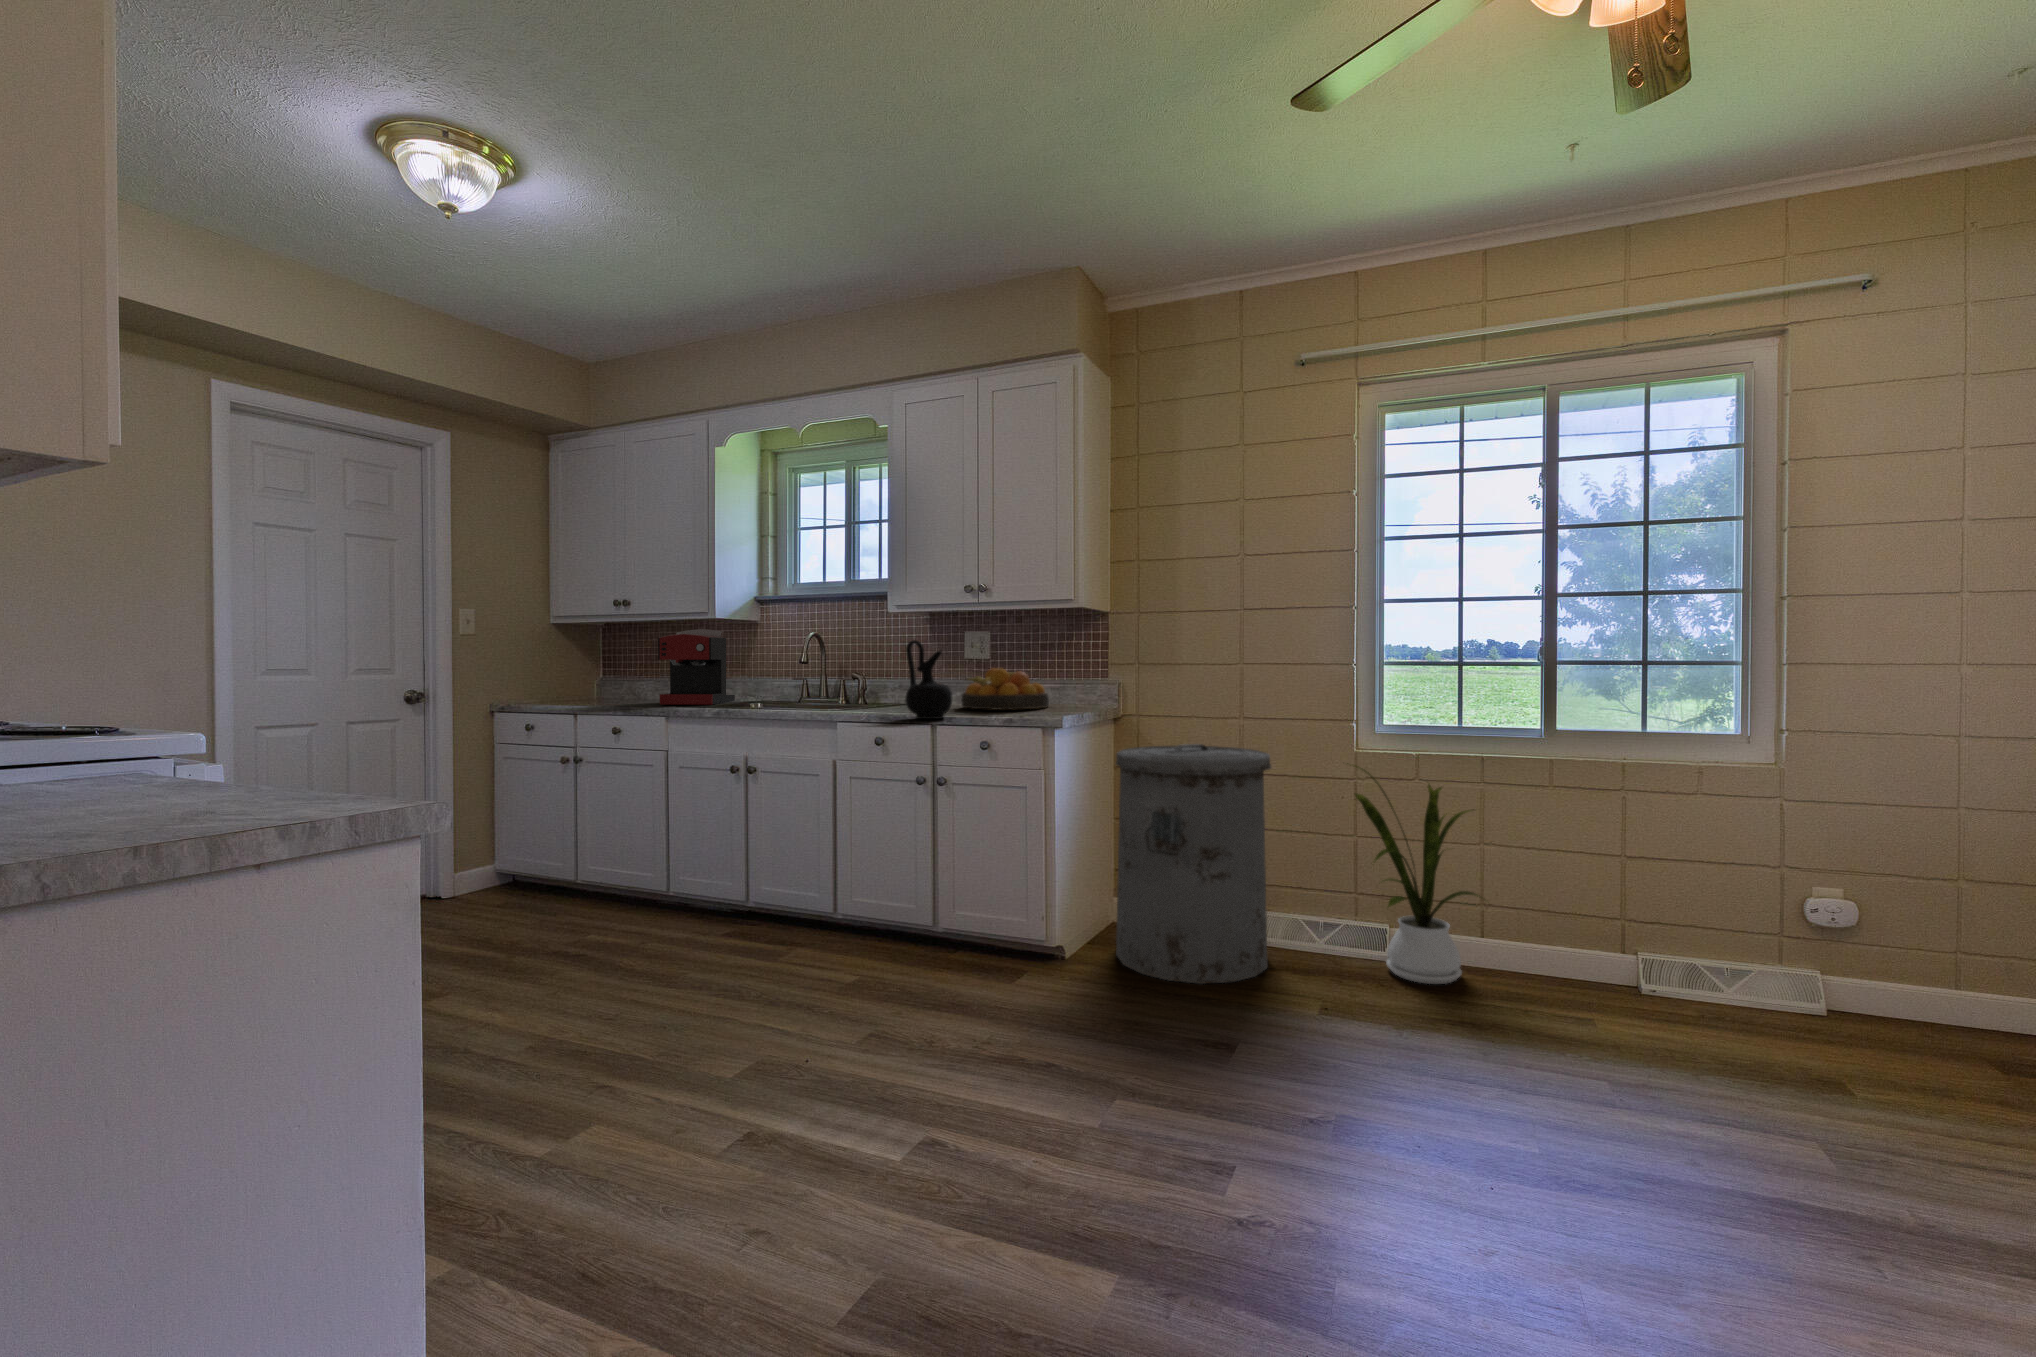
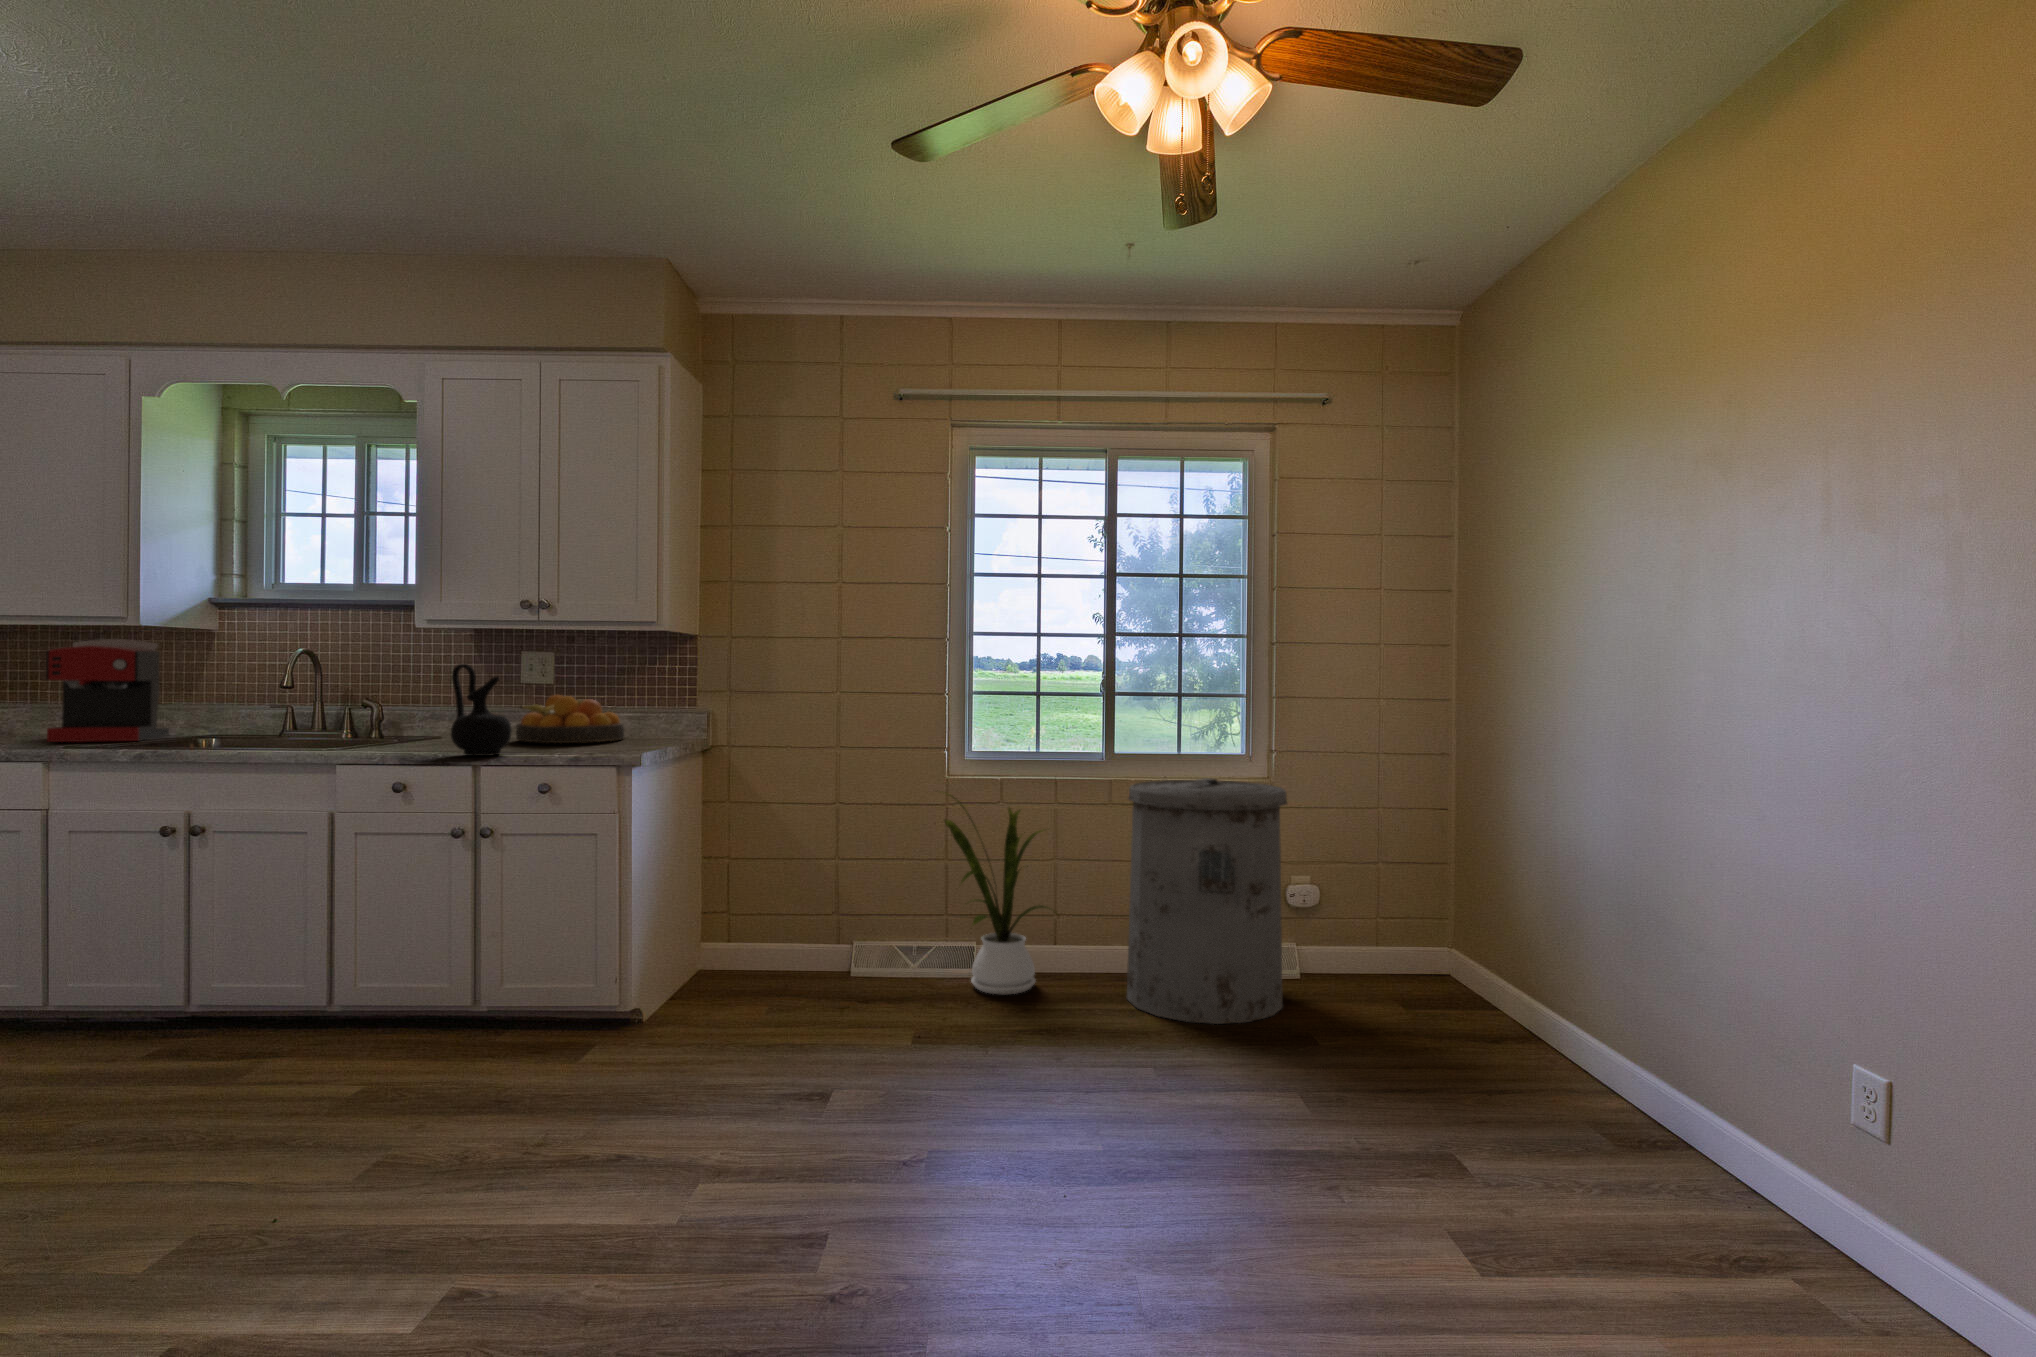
trash can: present [1116,744,1271,984] -> present [1127,778,1287,1024]

